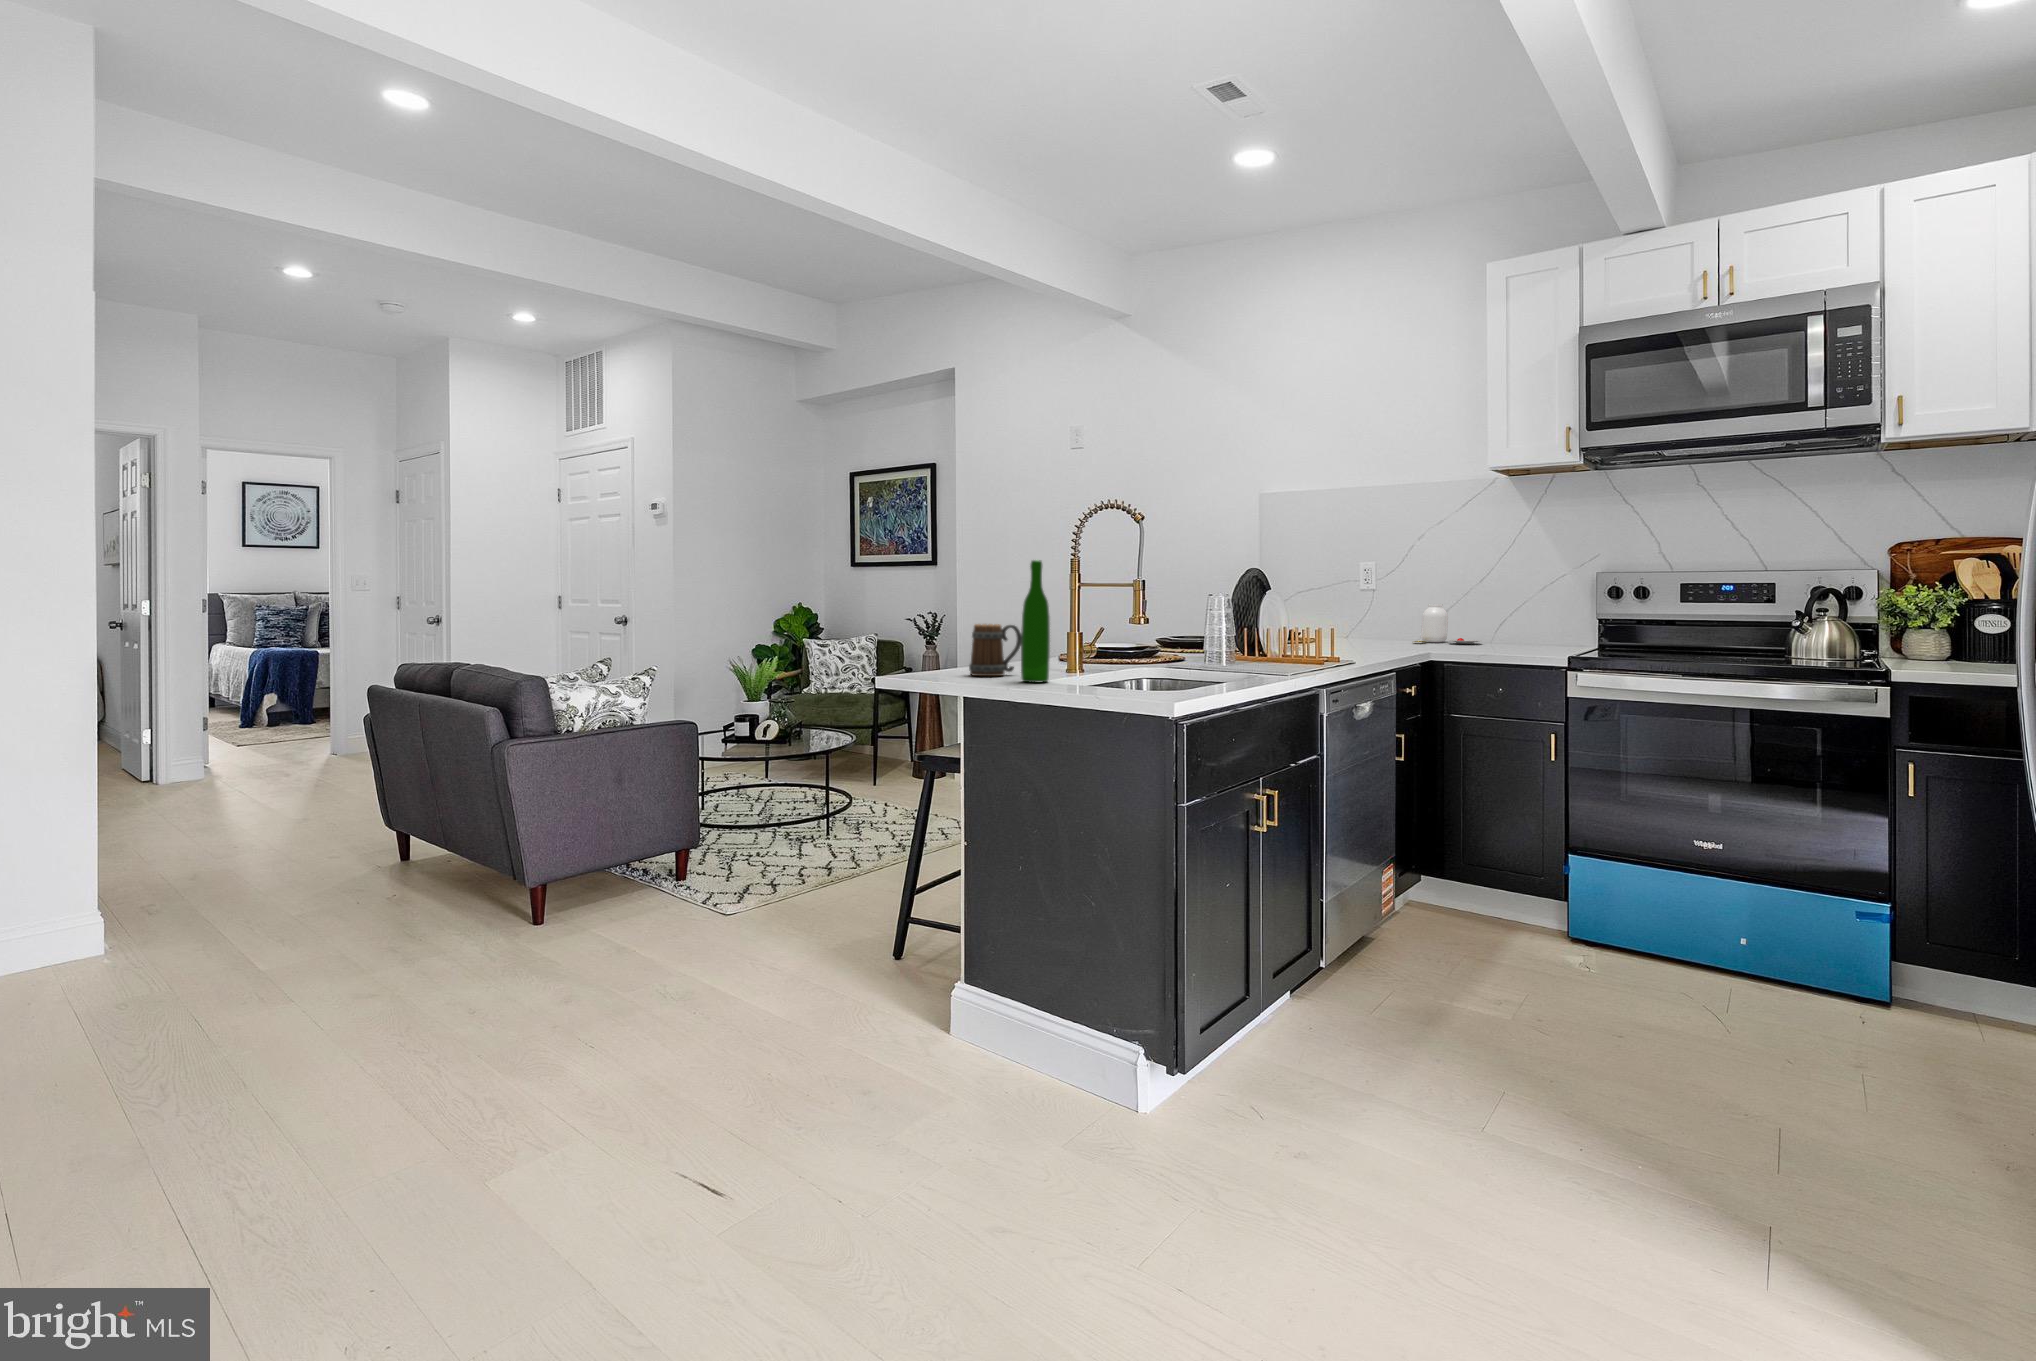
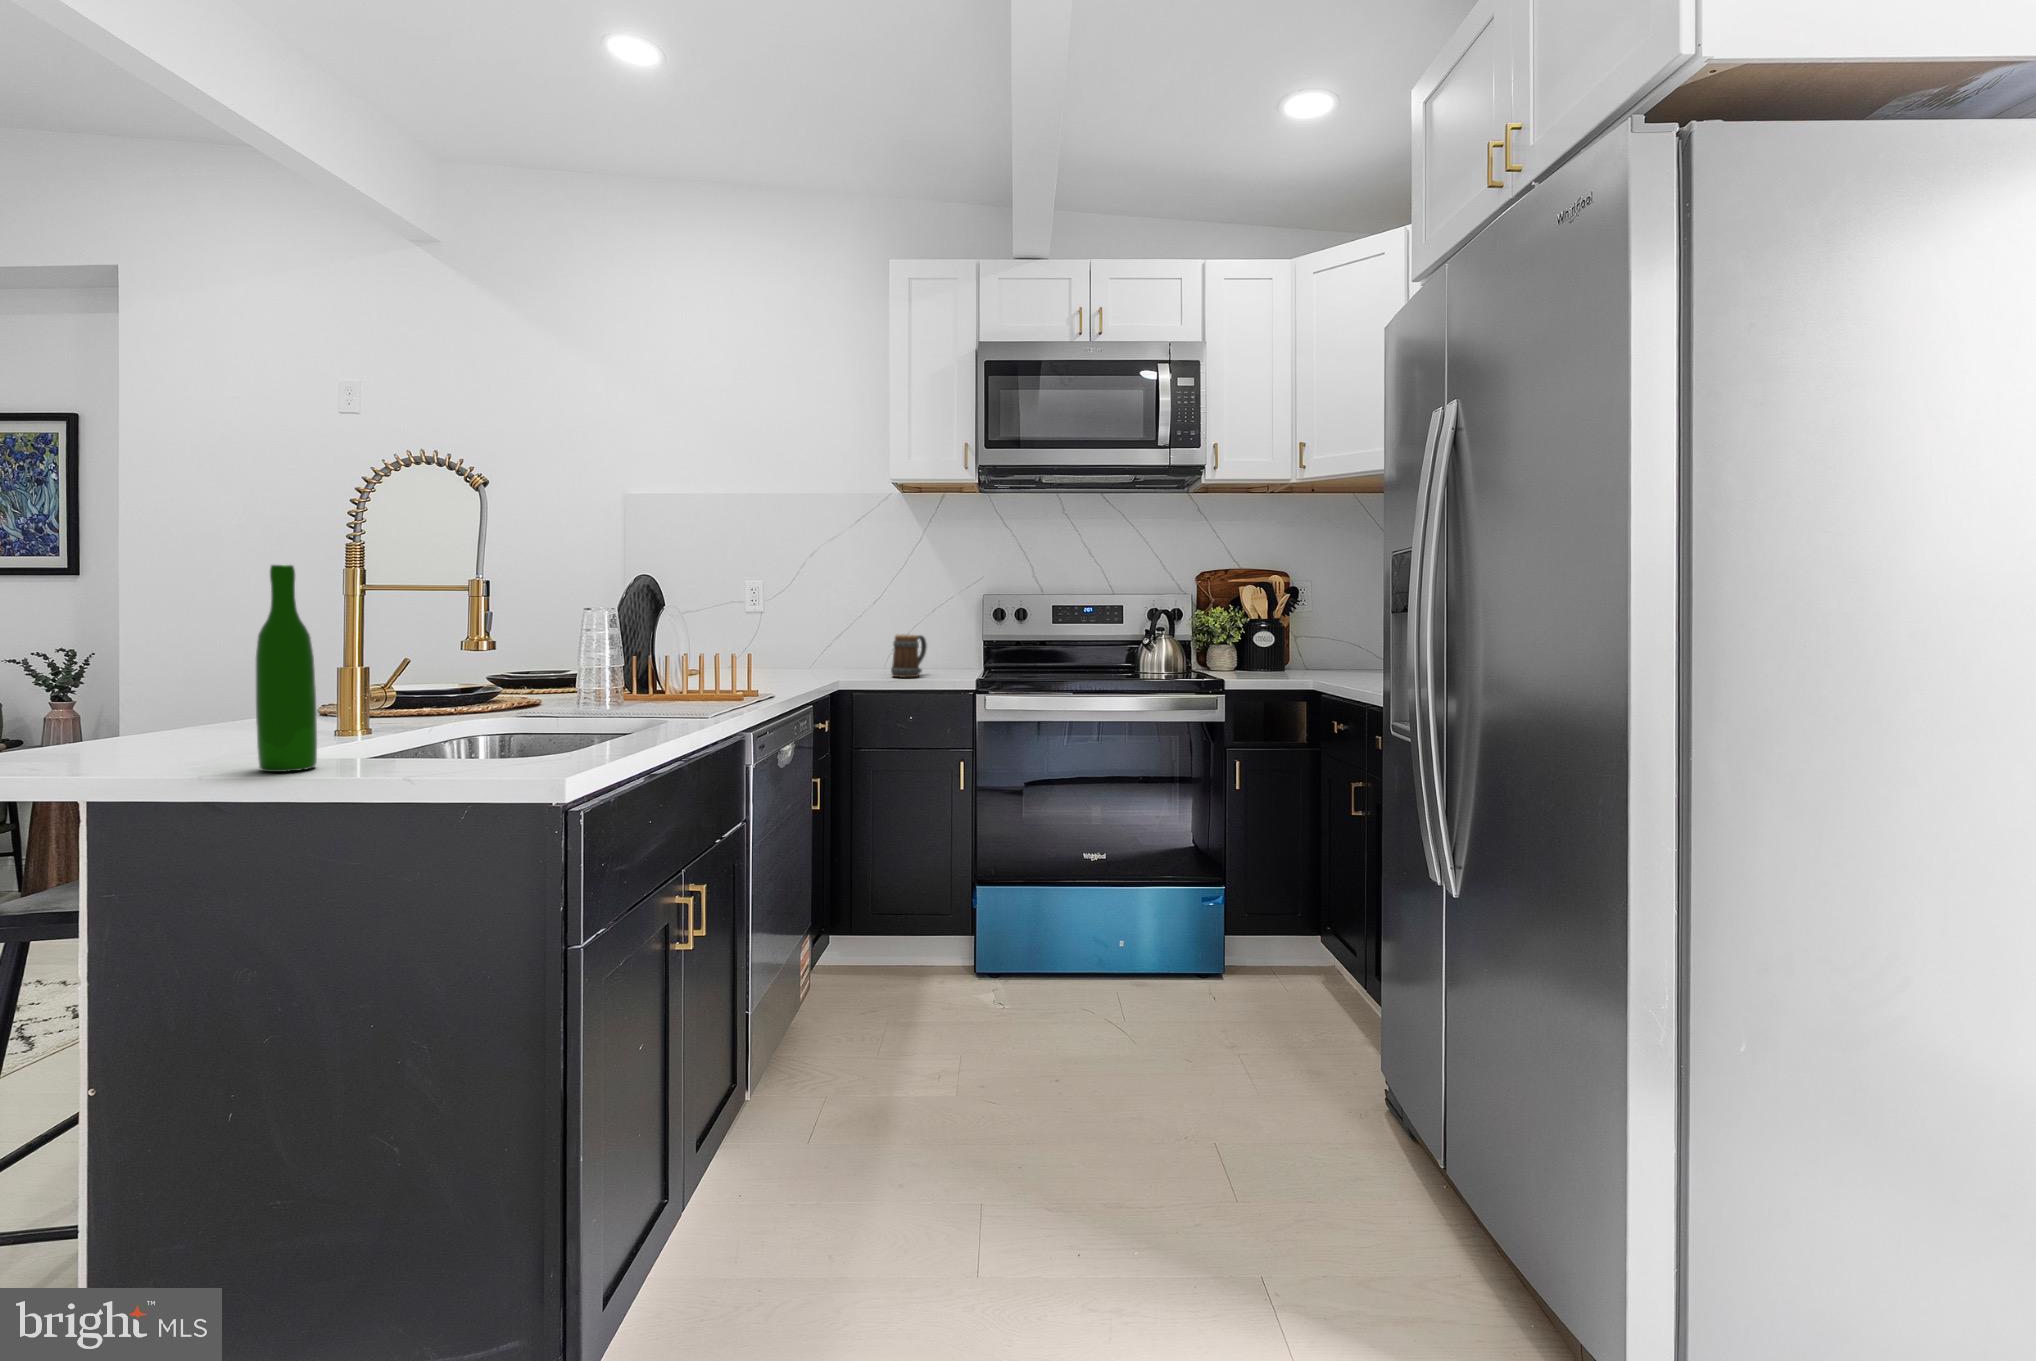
jar: present [1414,604,1481,644] -> none [812,619,881,661]
mug: present [969,624,1021,676] -> present [891,634,927,677]

